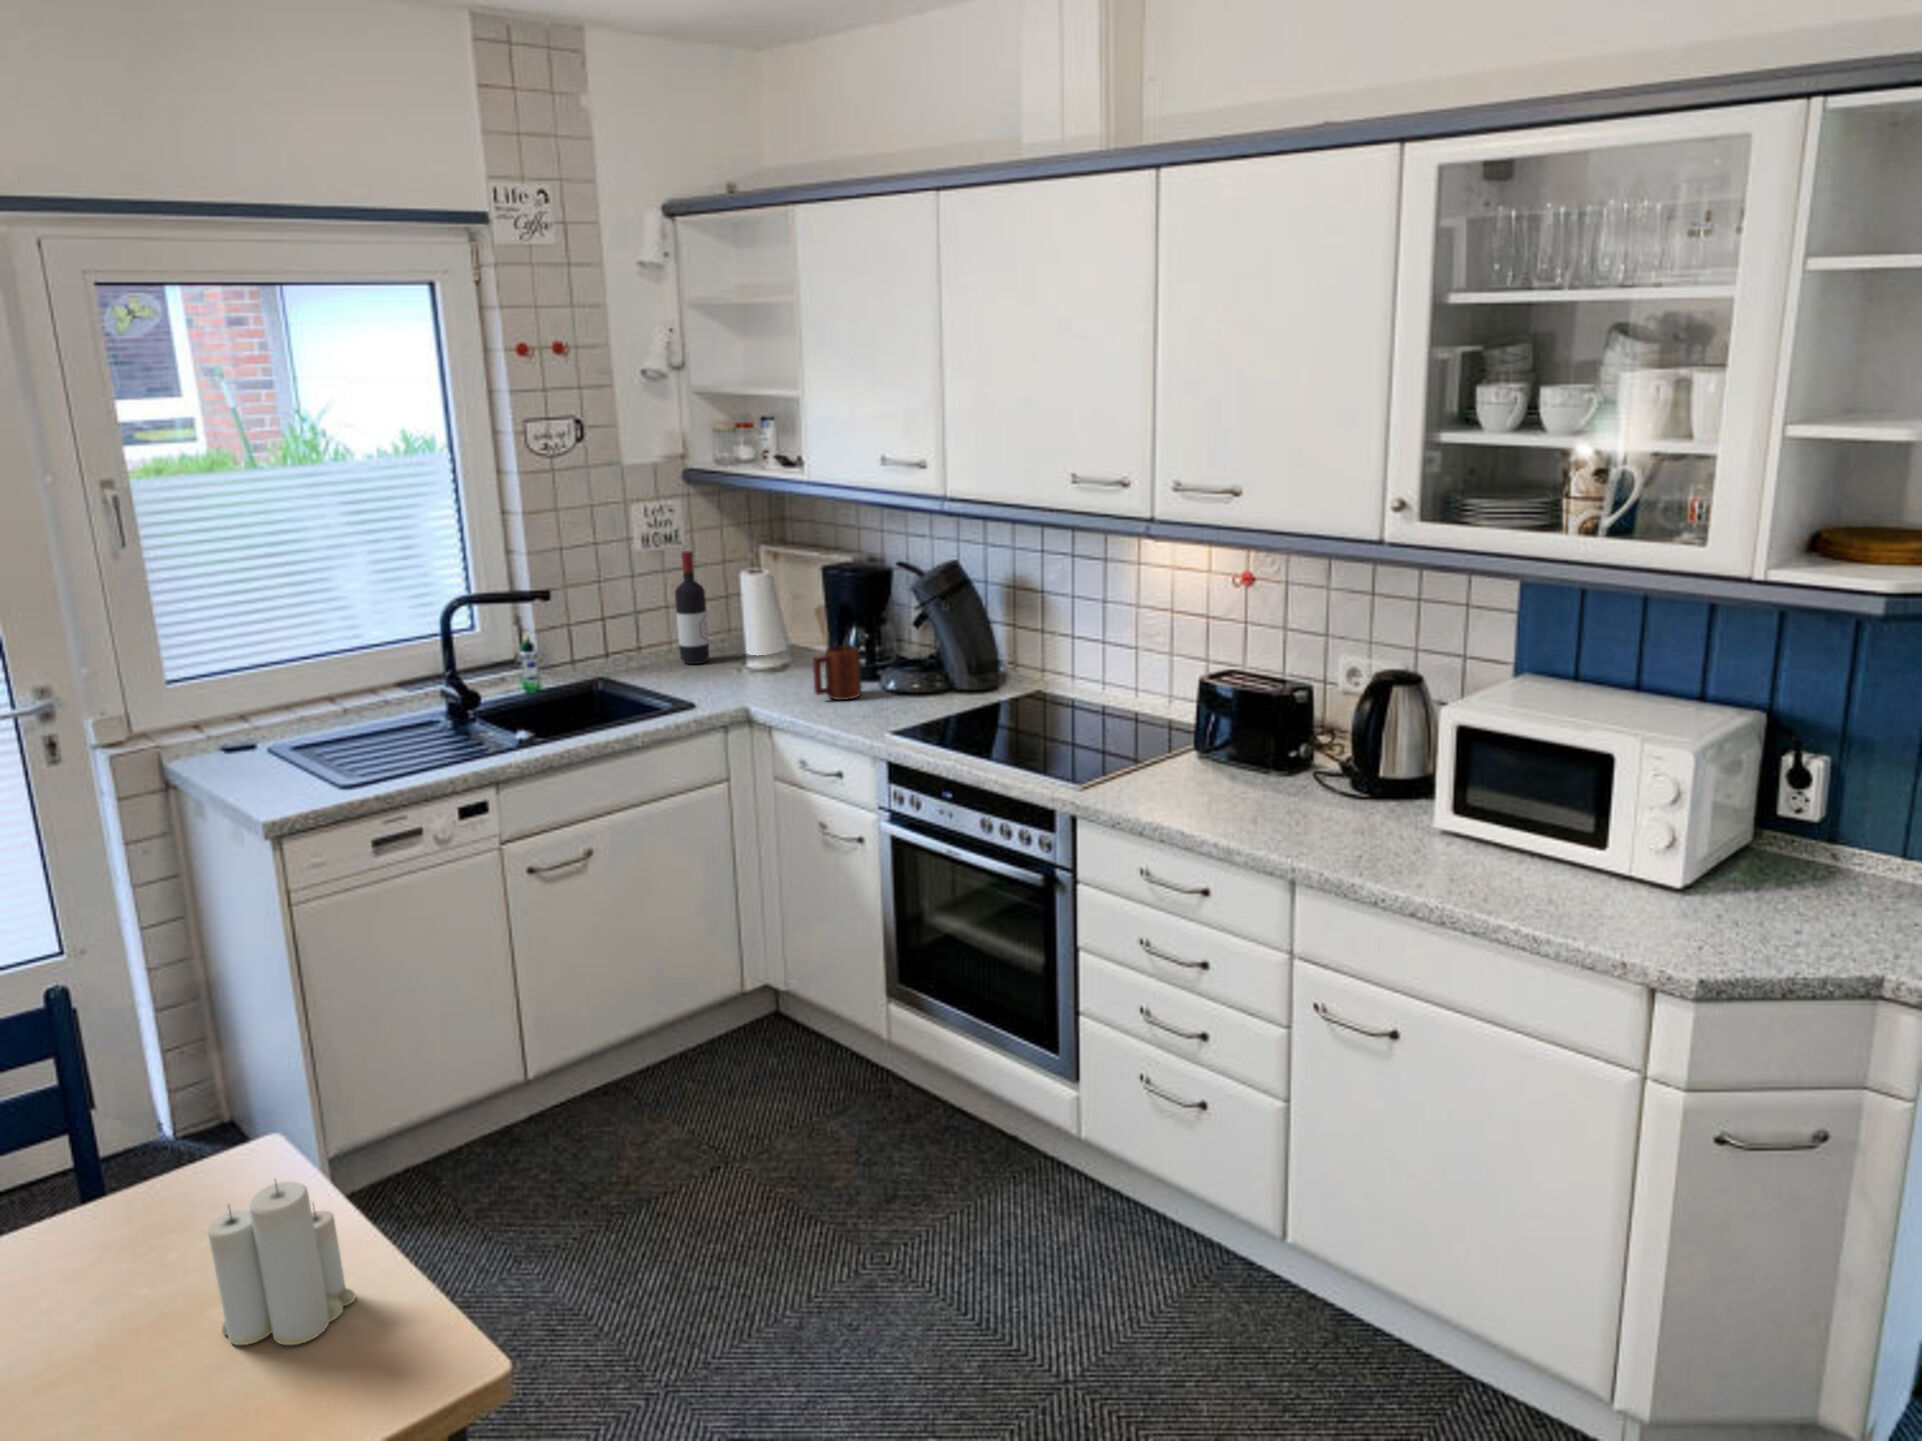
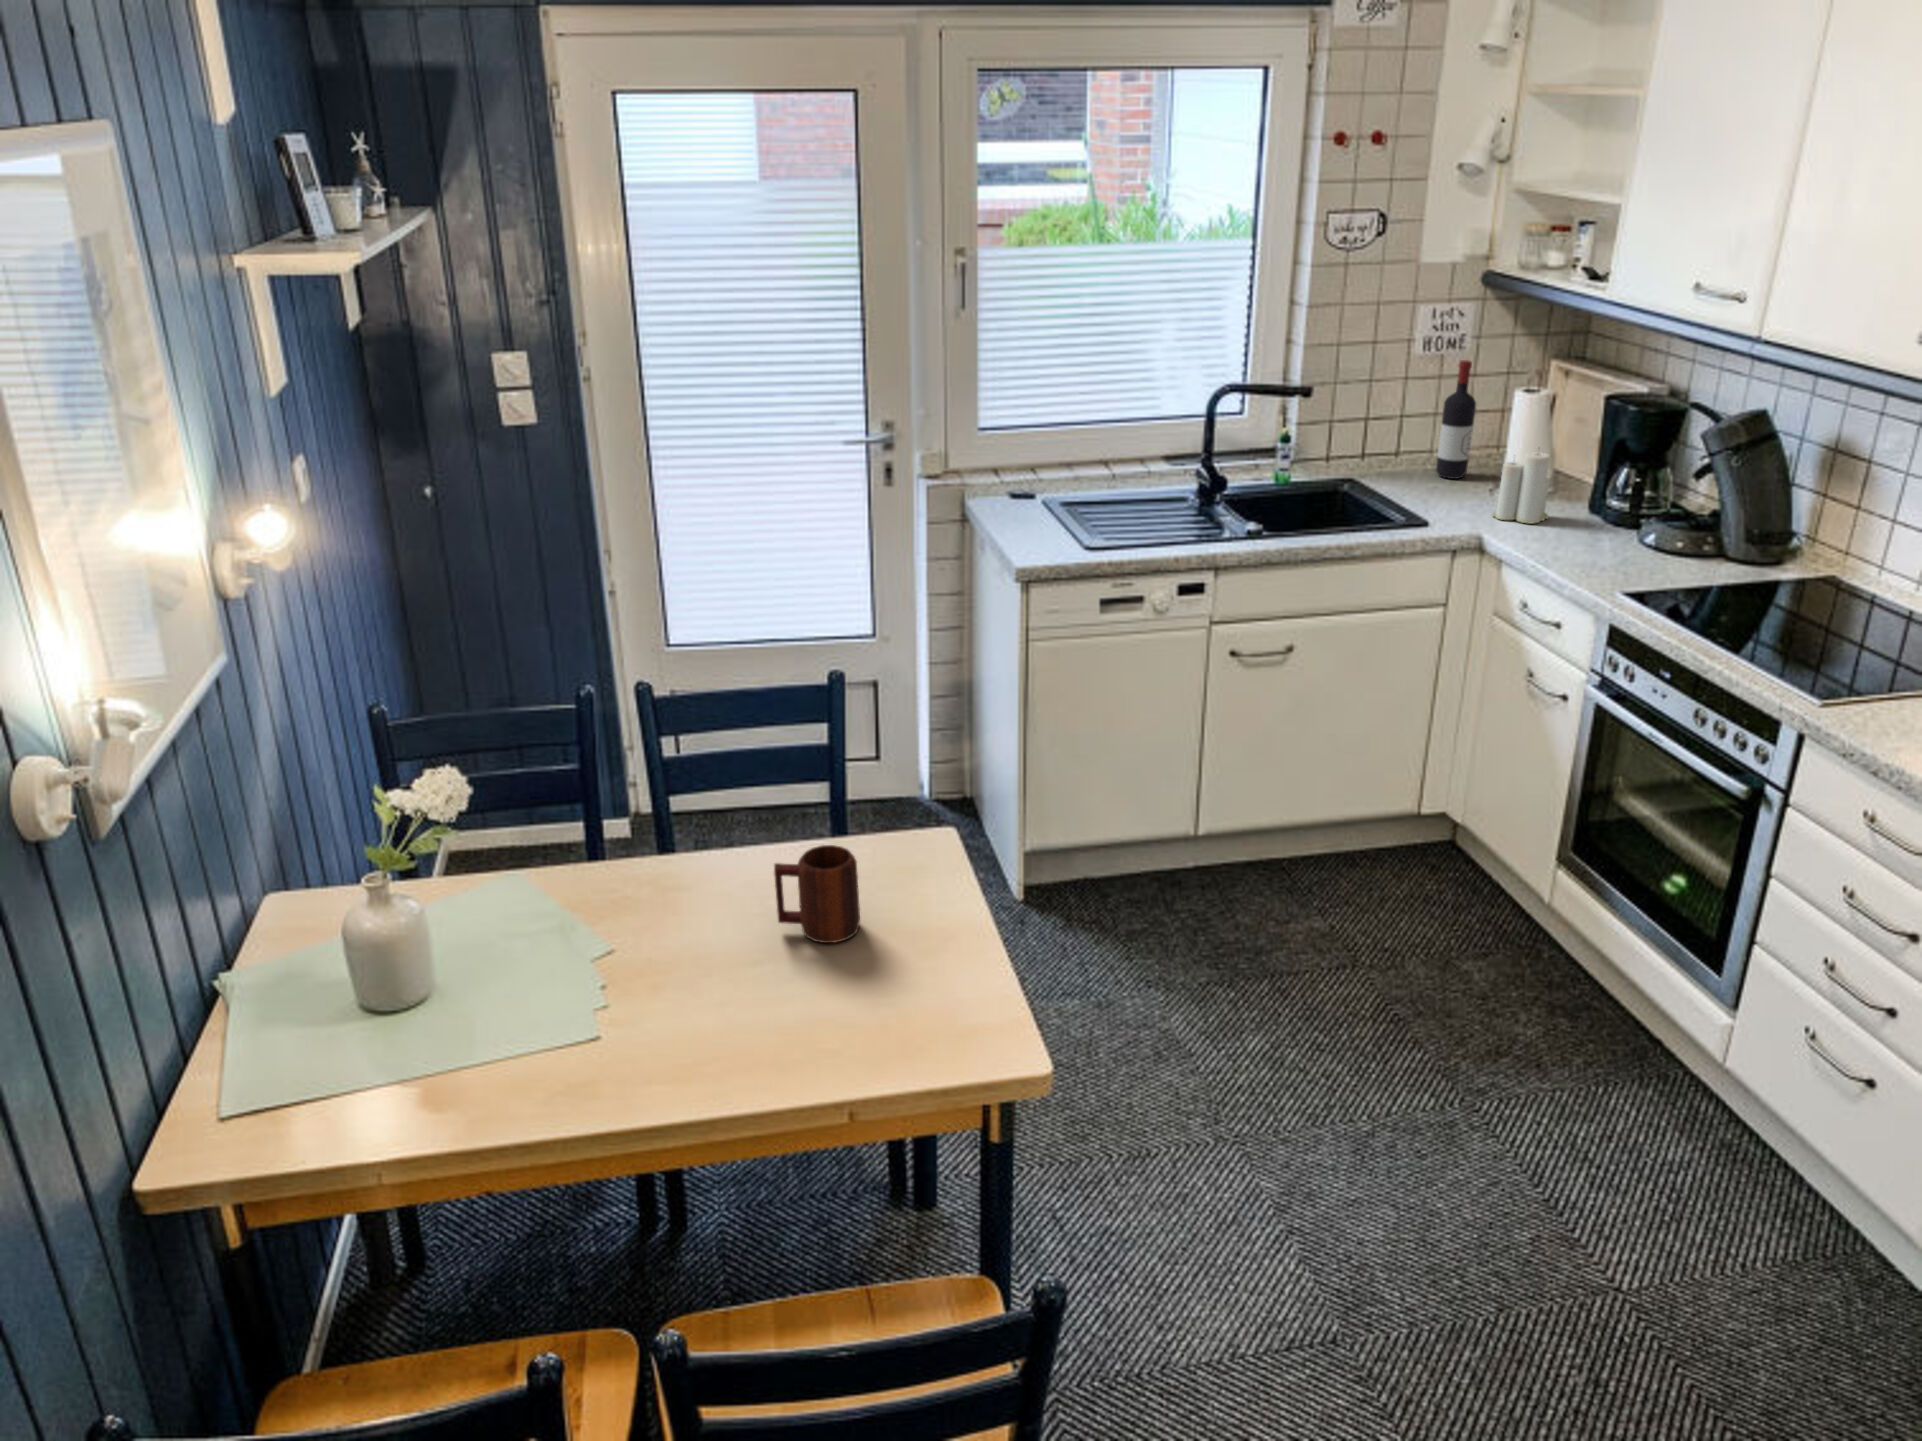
mug: present [813,645,862,700] -> present [774,845,860,943]
candle: present [208,1182,355,1345] -> present [1492,452,1550,523]

